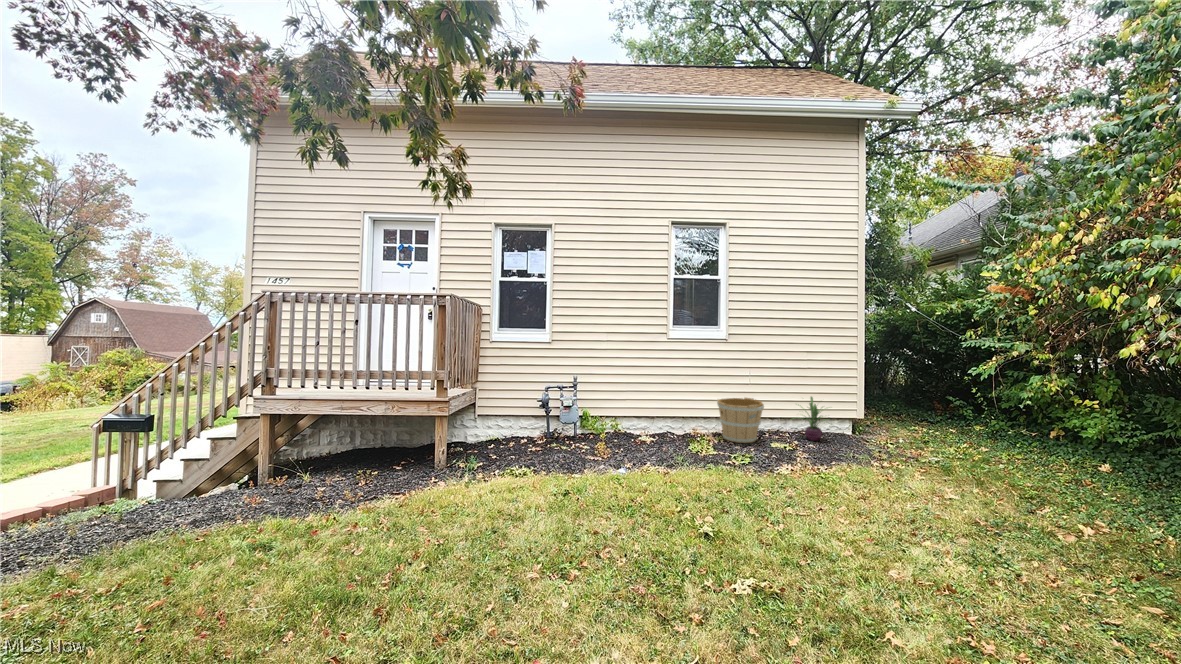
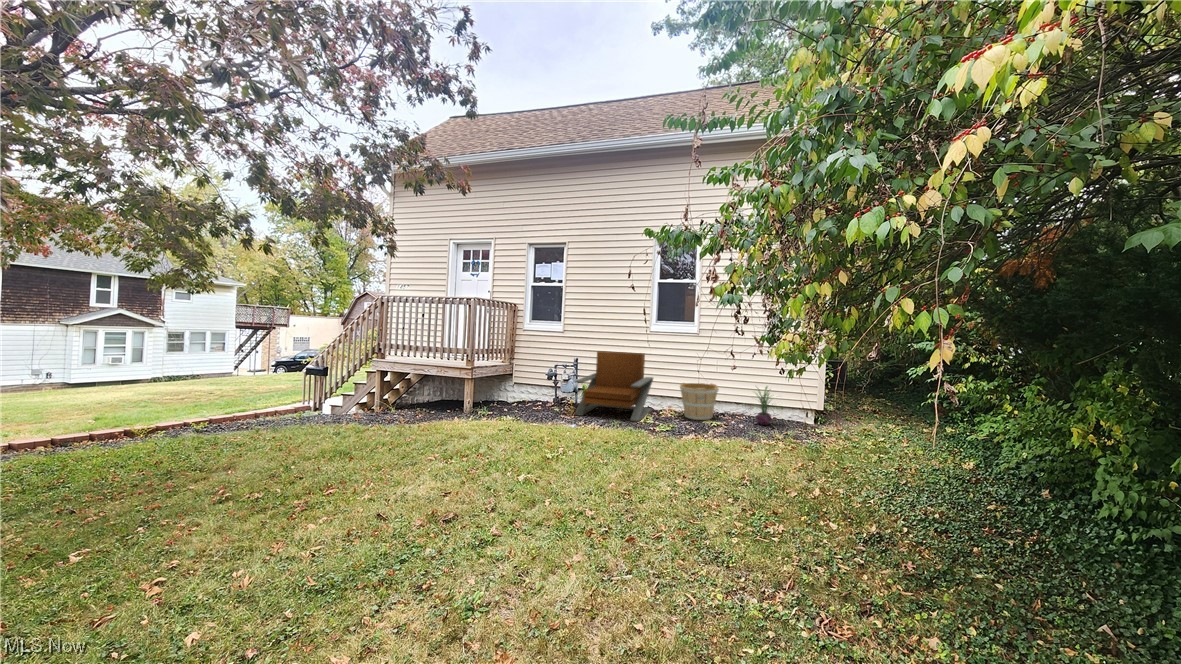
lounge chair: none [601,366,694,454] -> present [575,351,653,422]

